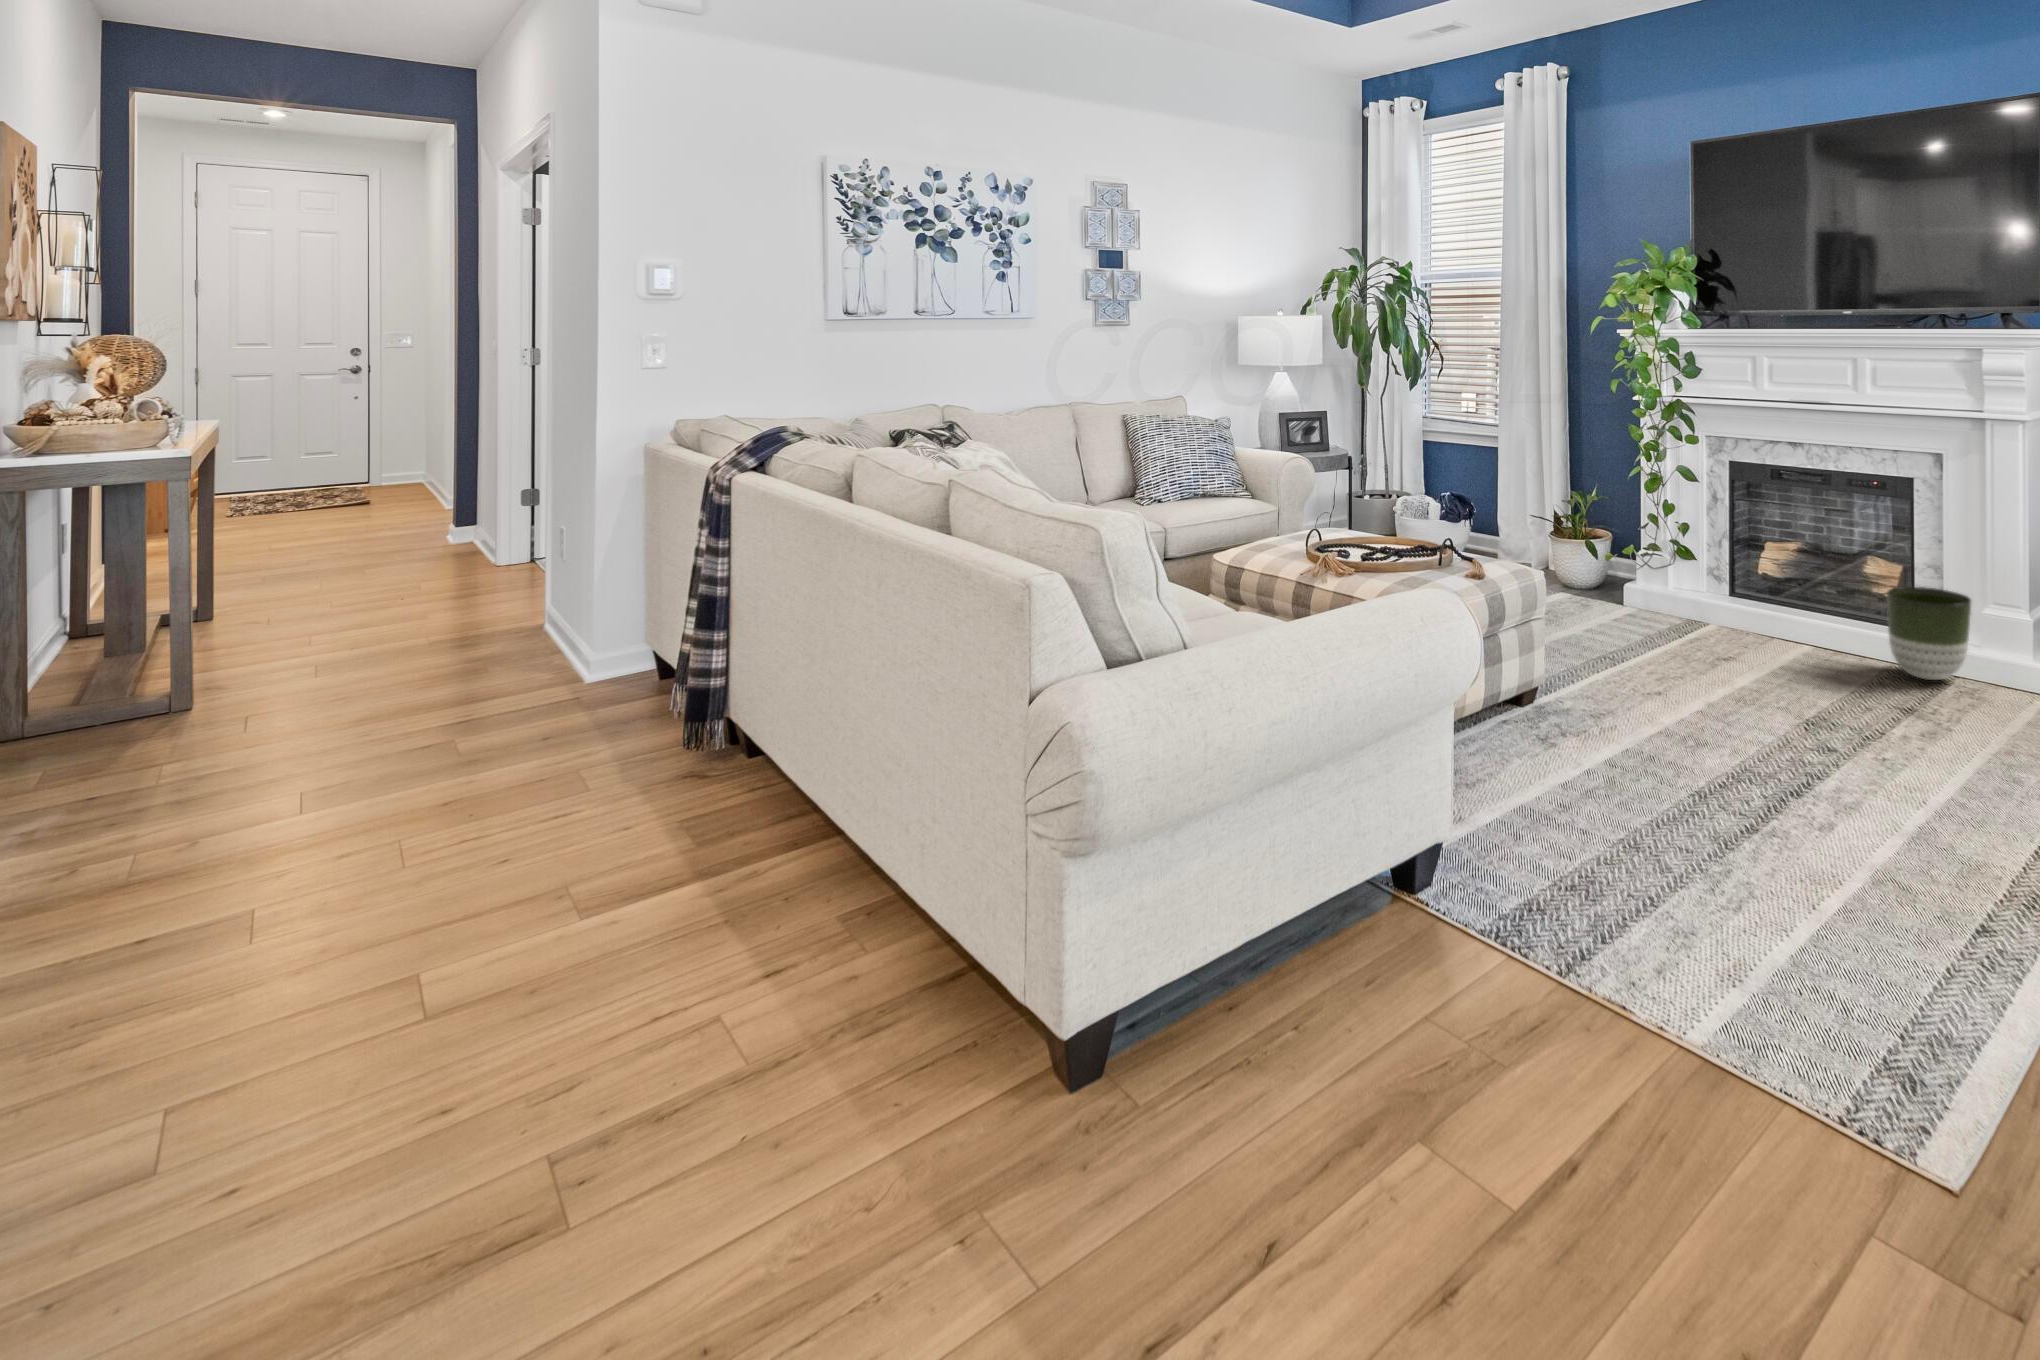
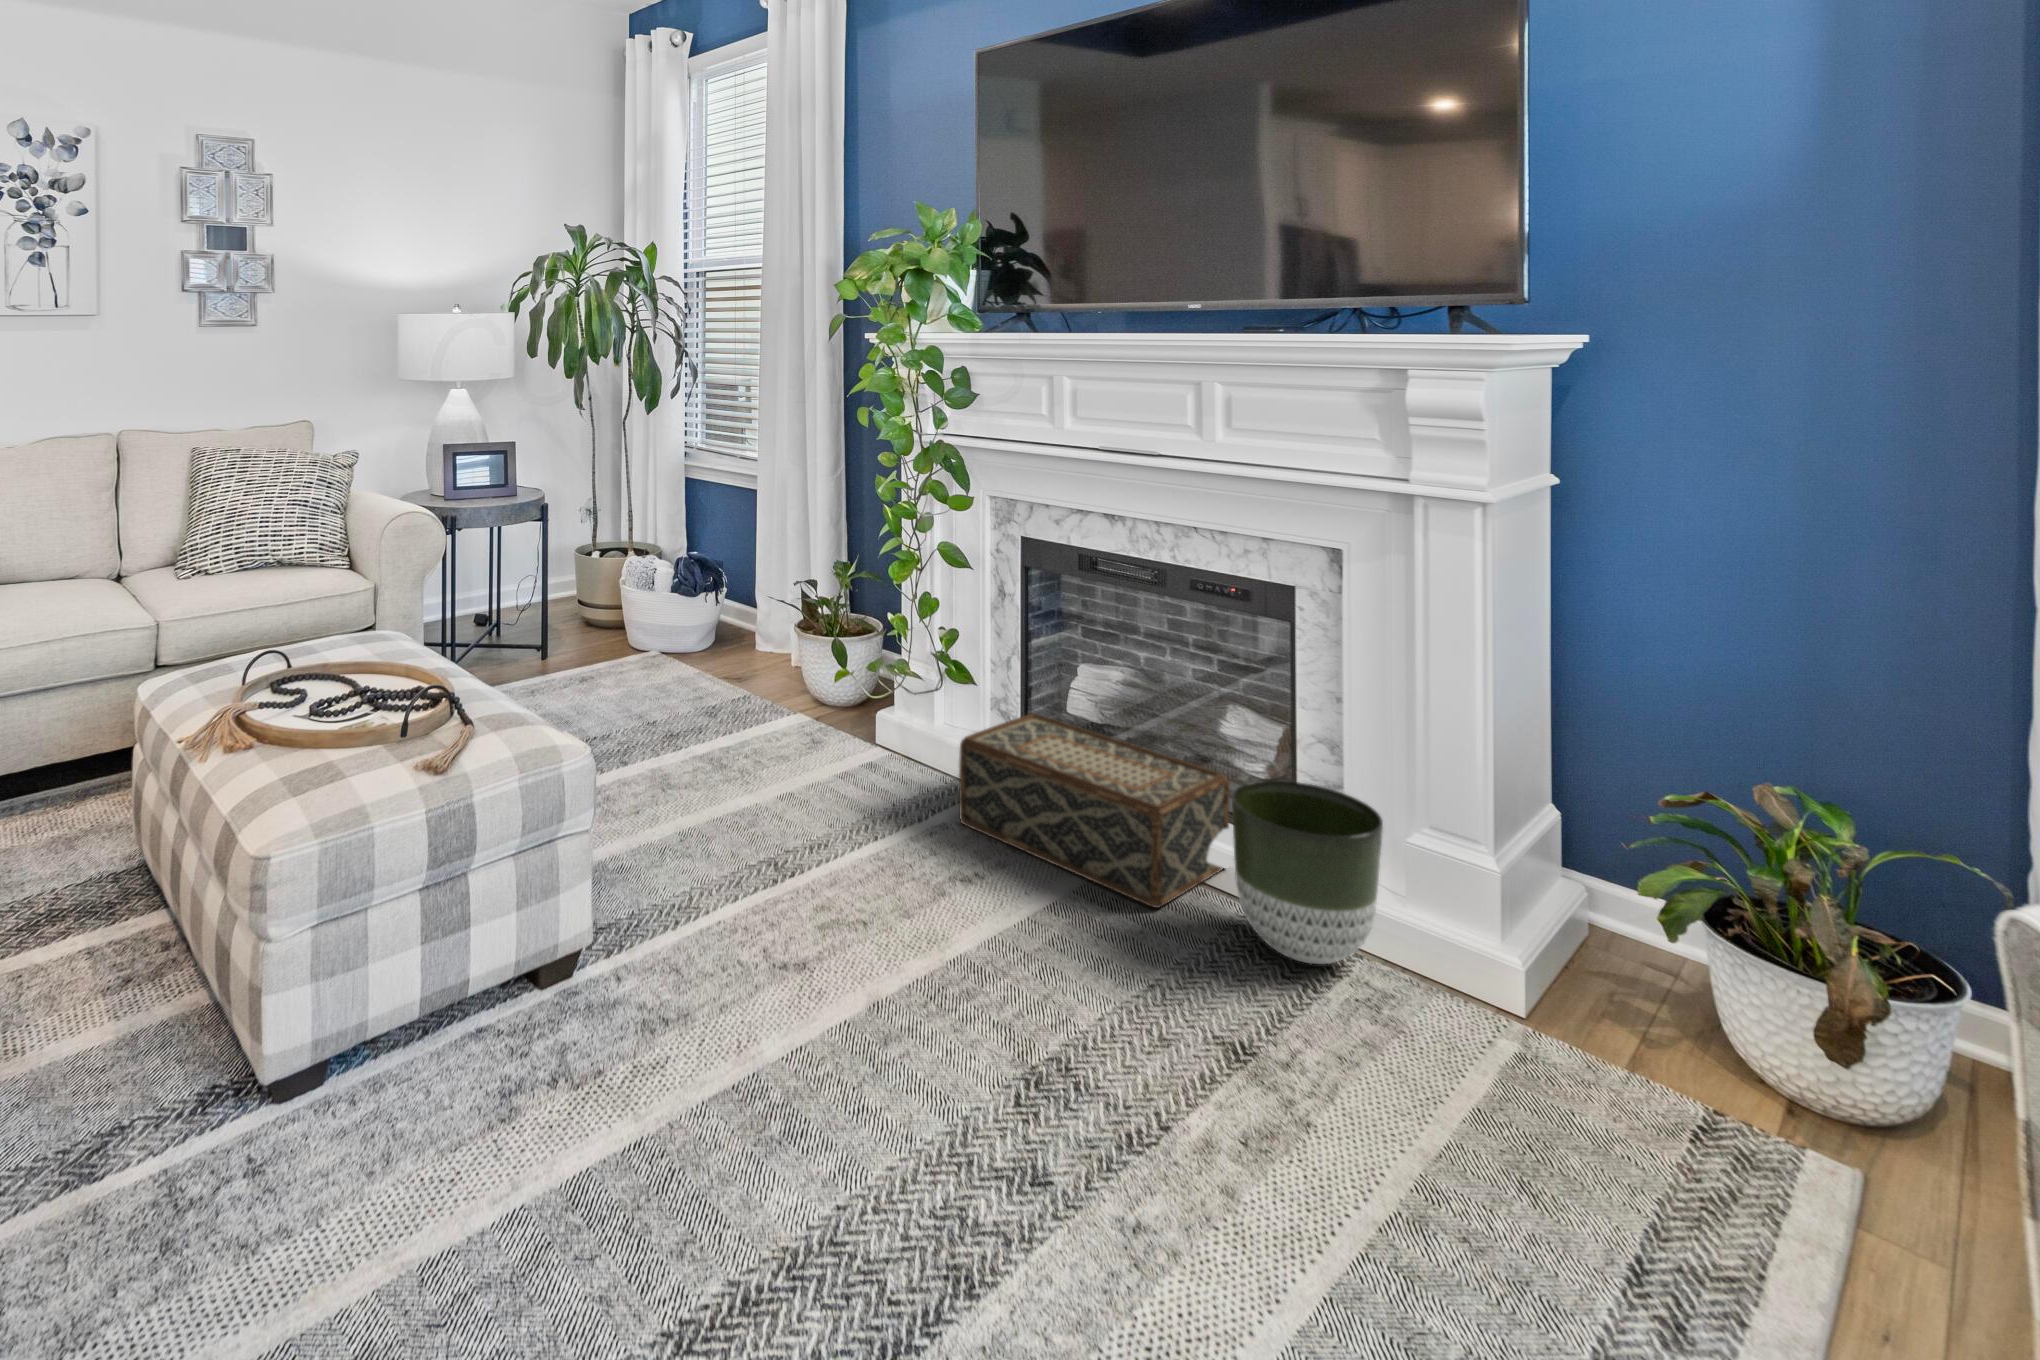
woven basket: none [1706,572,1874,664] -> present [959,713,1230,908]

